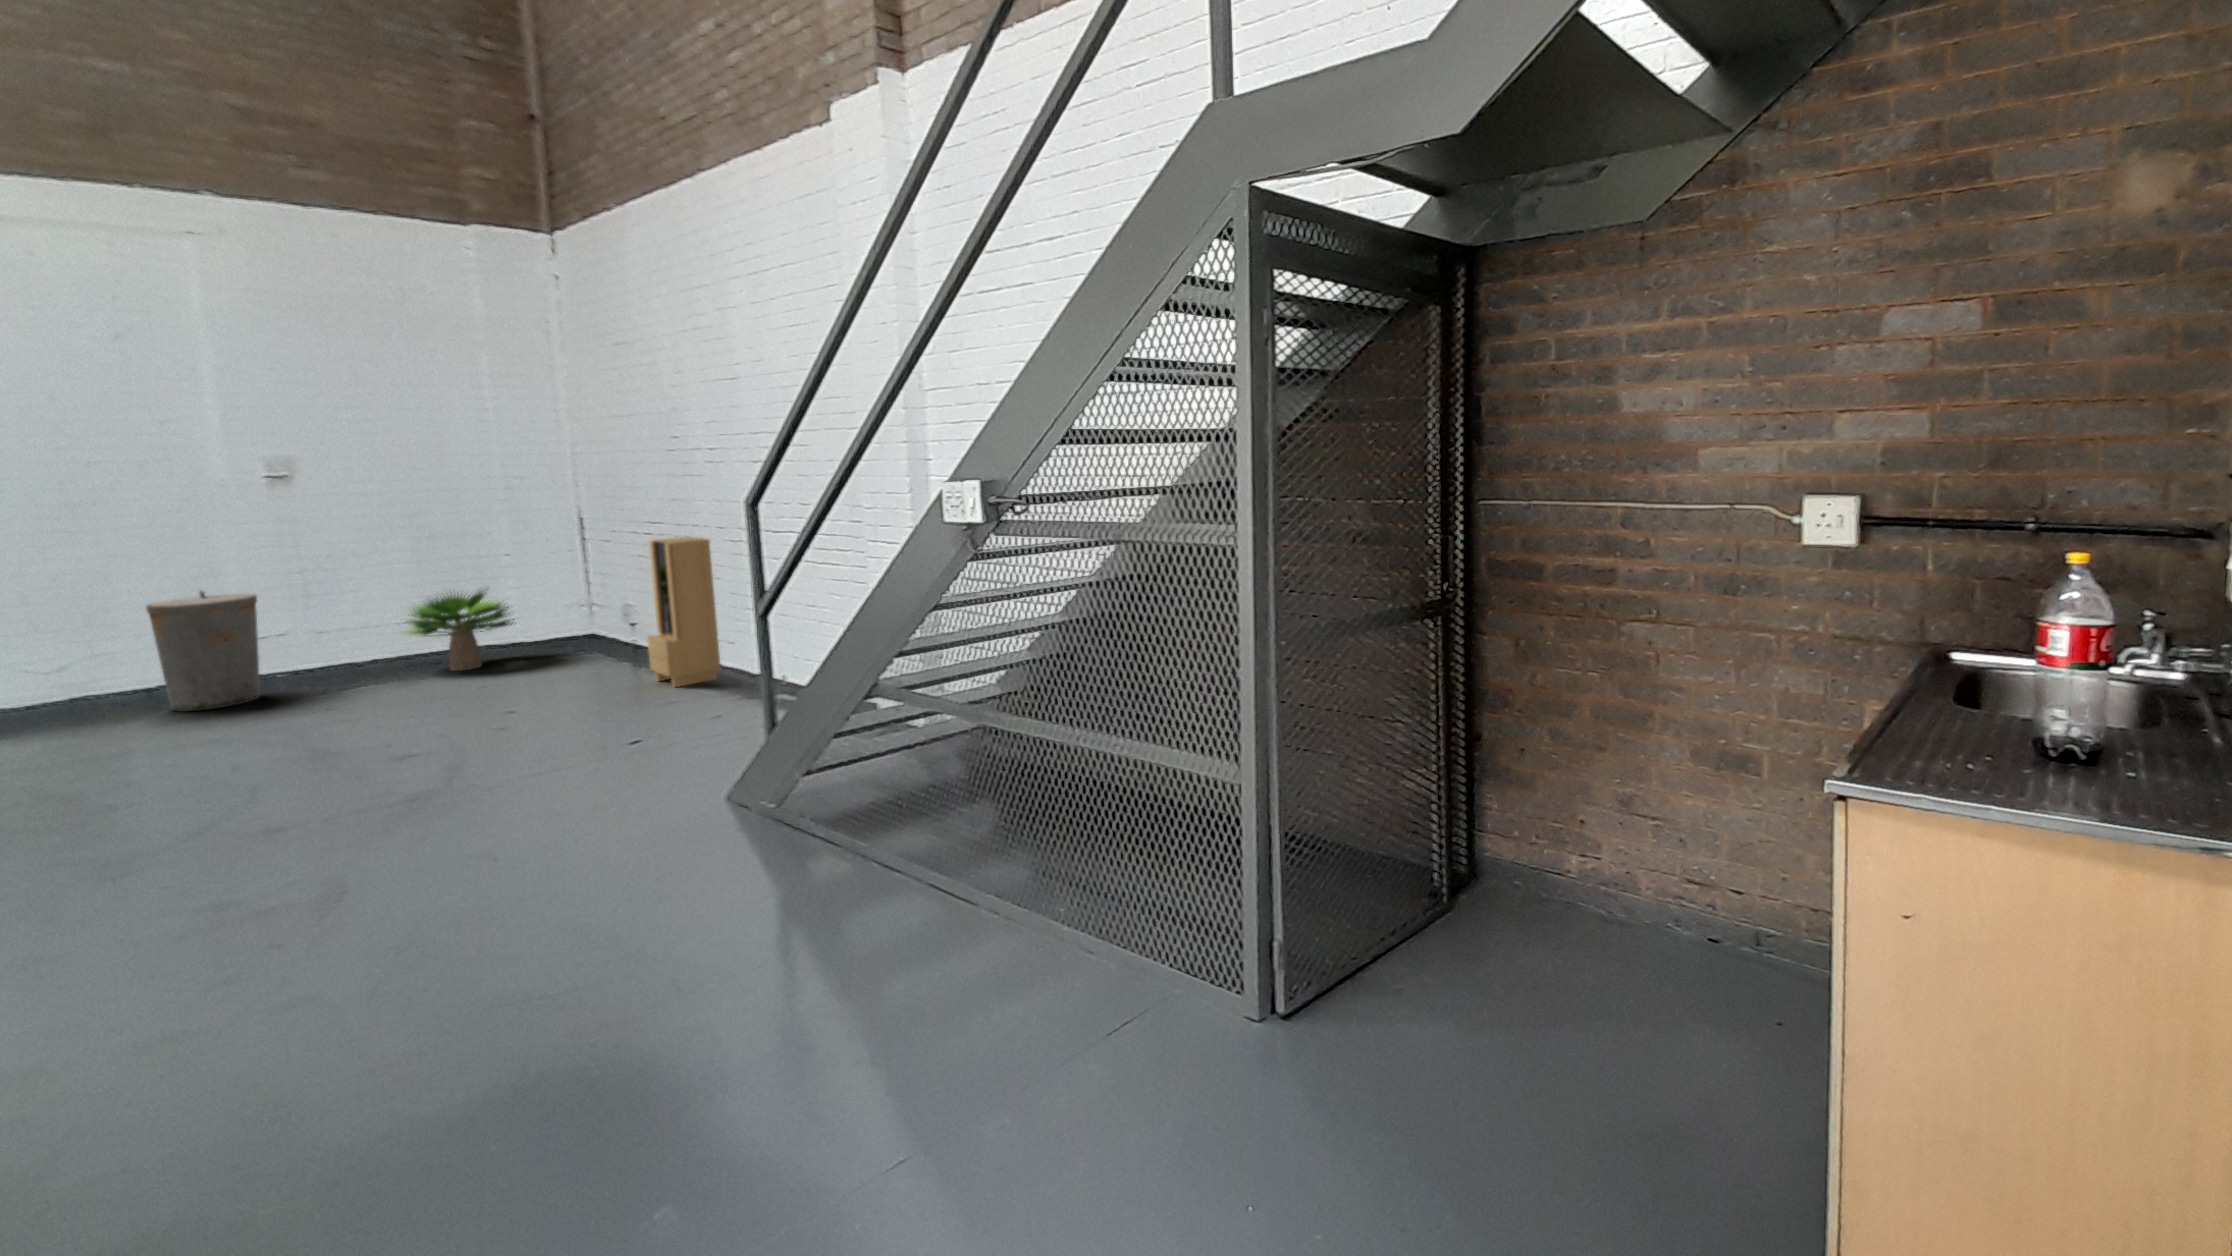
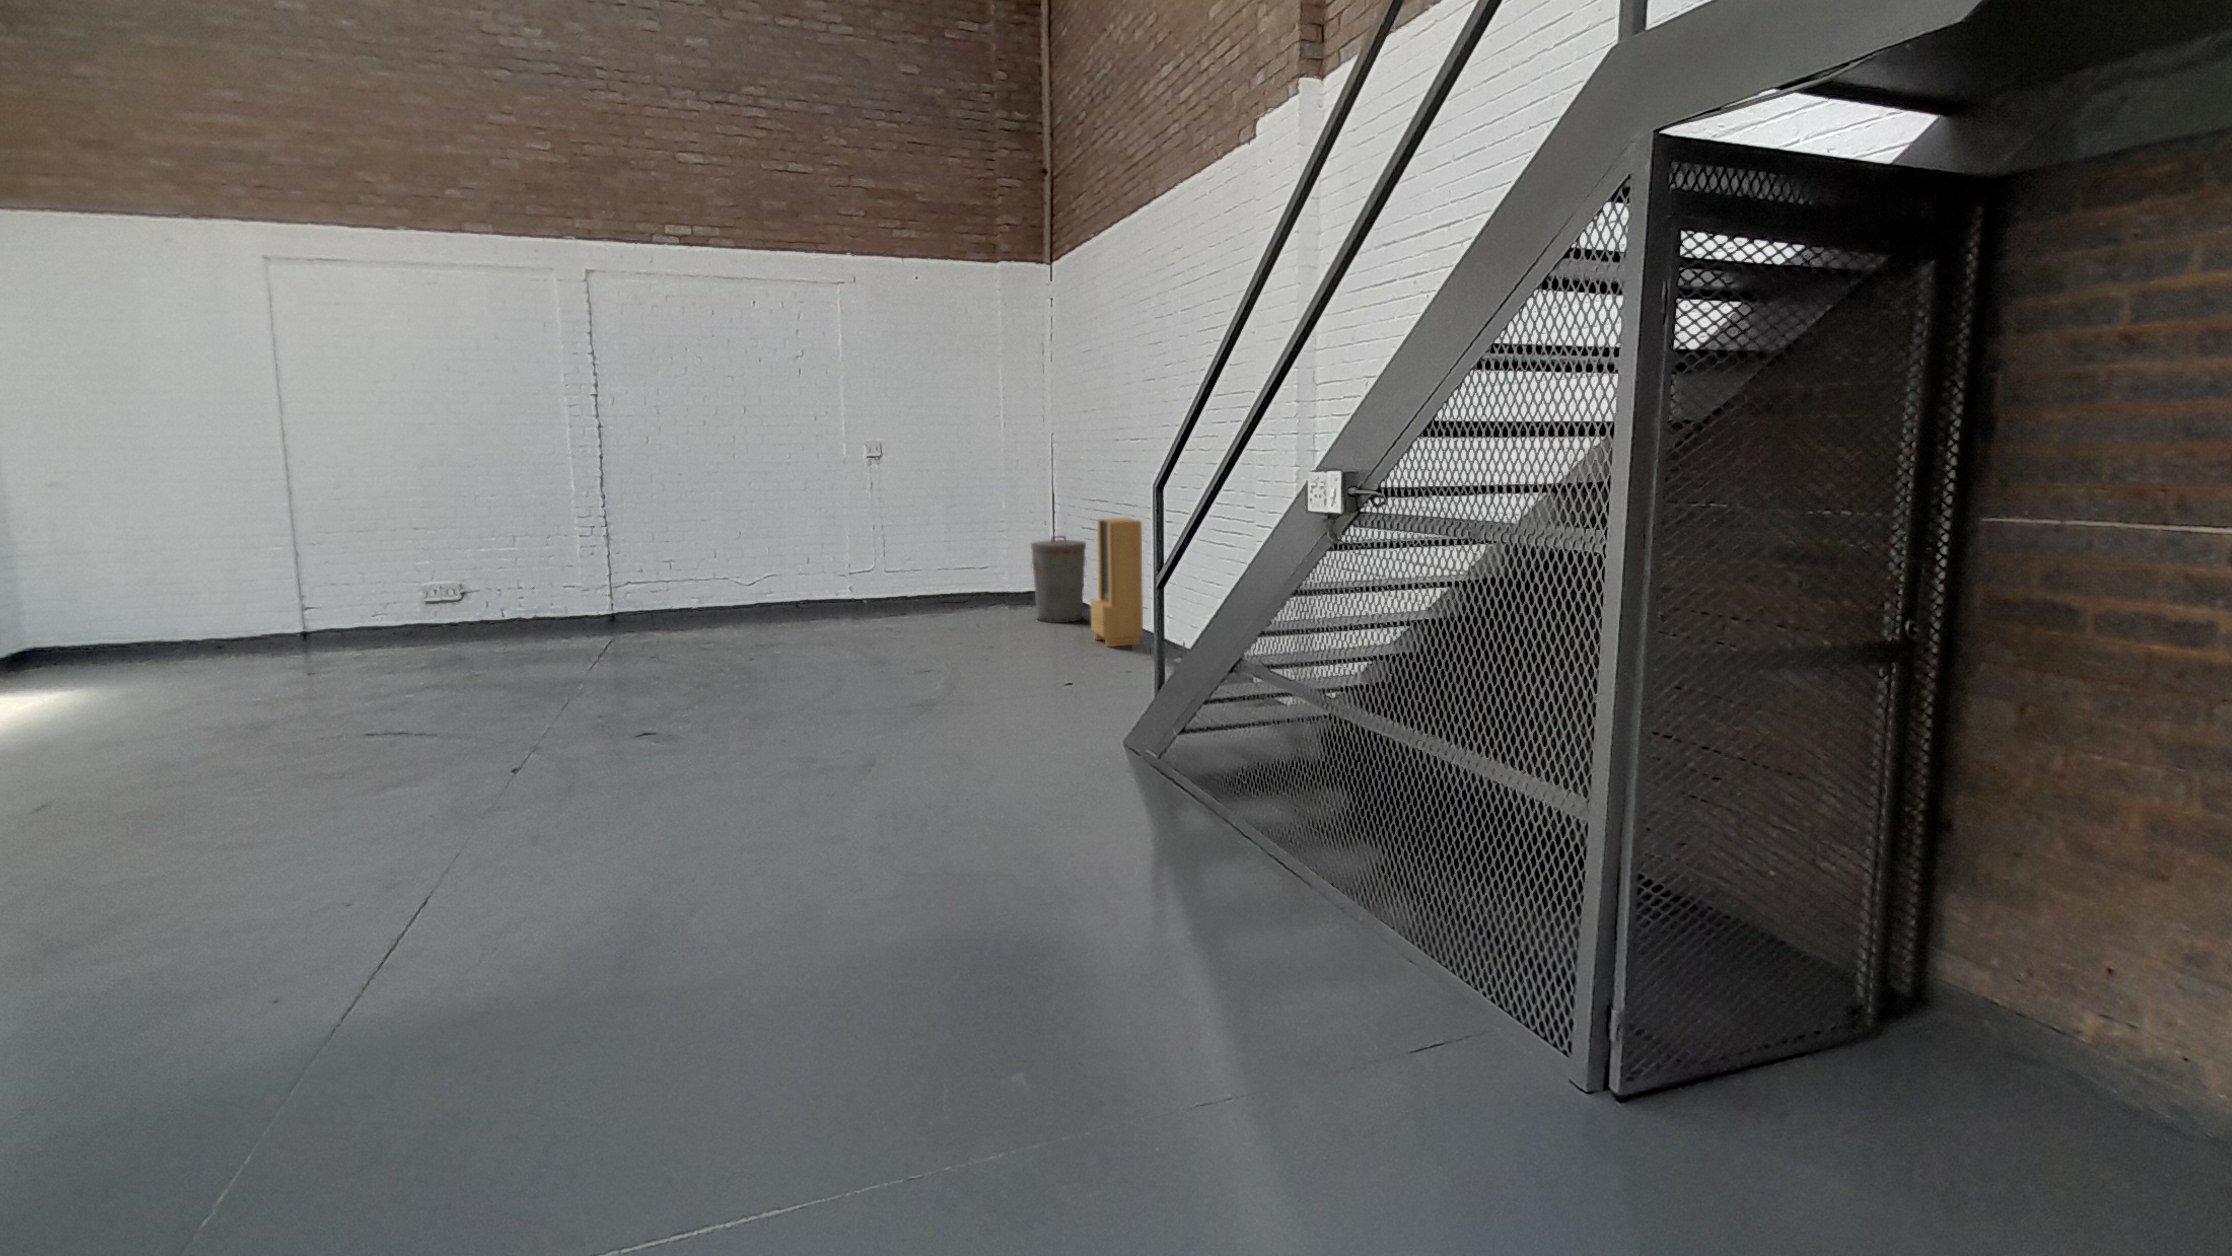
trash can: present [146,590,260,712] -> present [1031,536,1086,623]
potted plant: present [404,590,515,671] -> none [931,547,1011,614]

